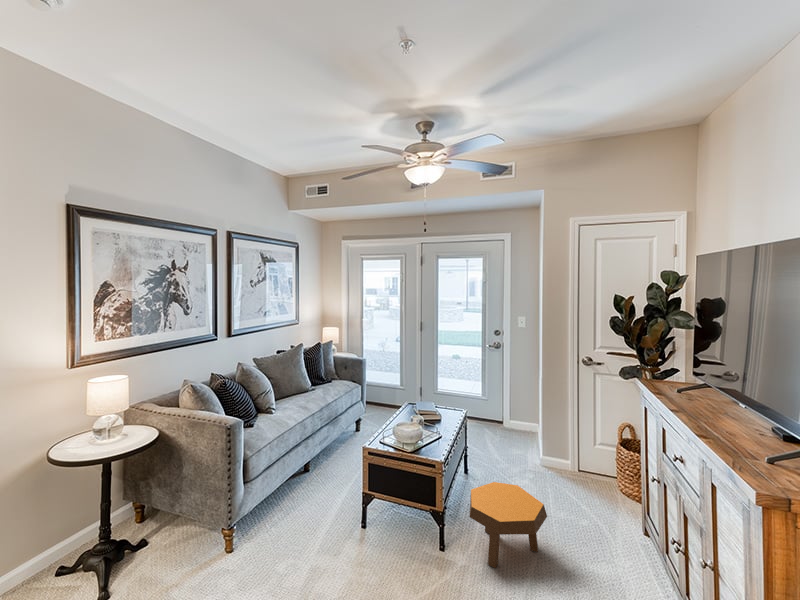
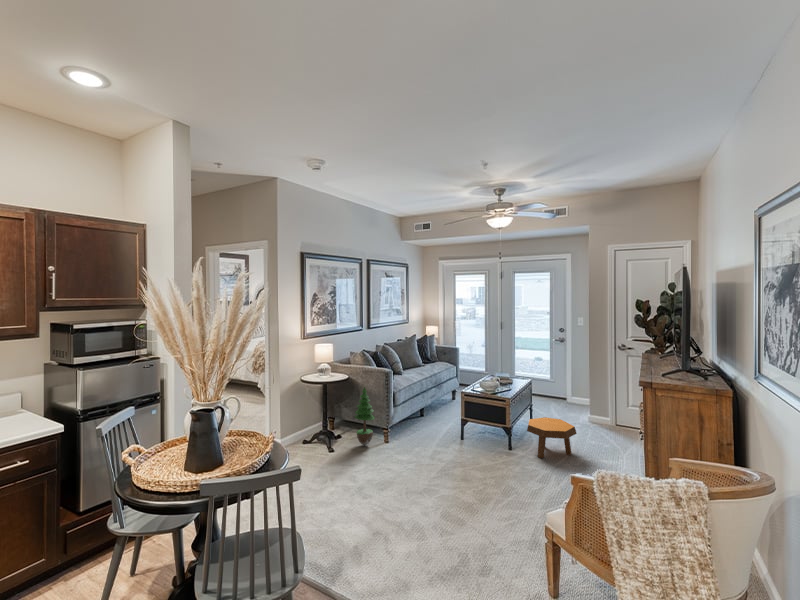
potted tree: none [158,459,204,568] -> present [355,388,375,445]

